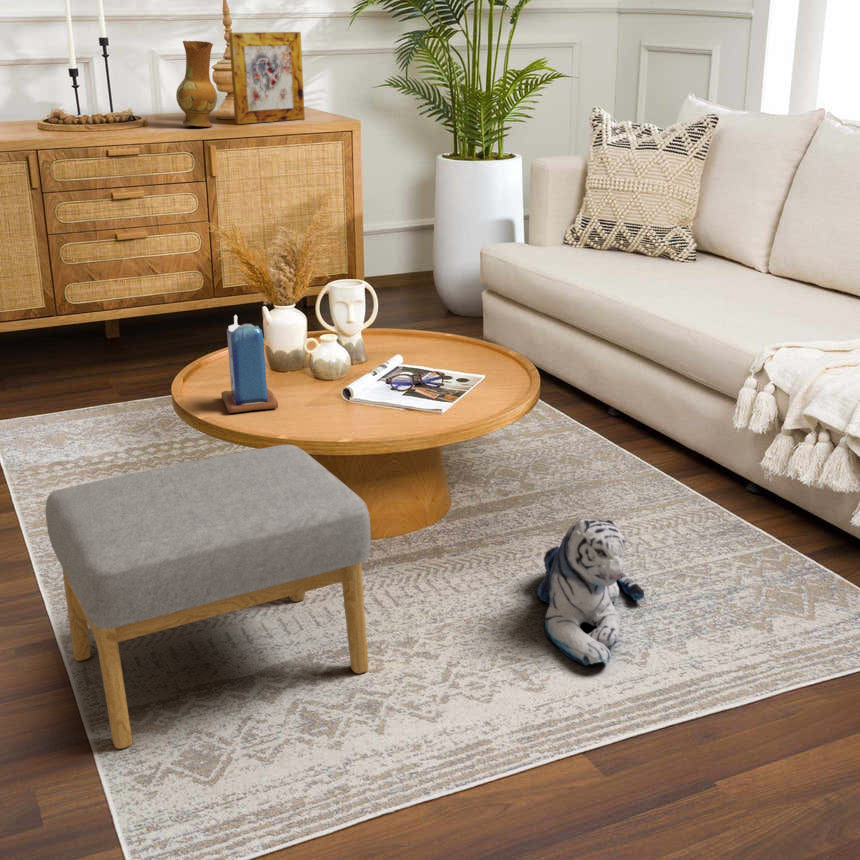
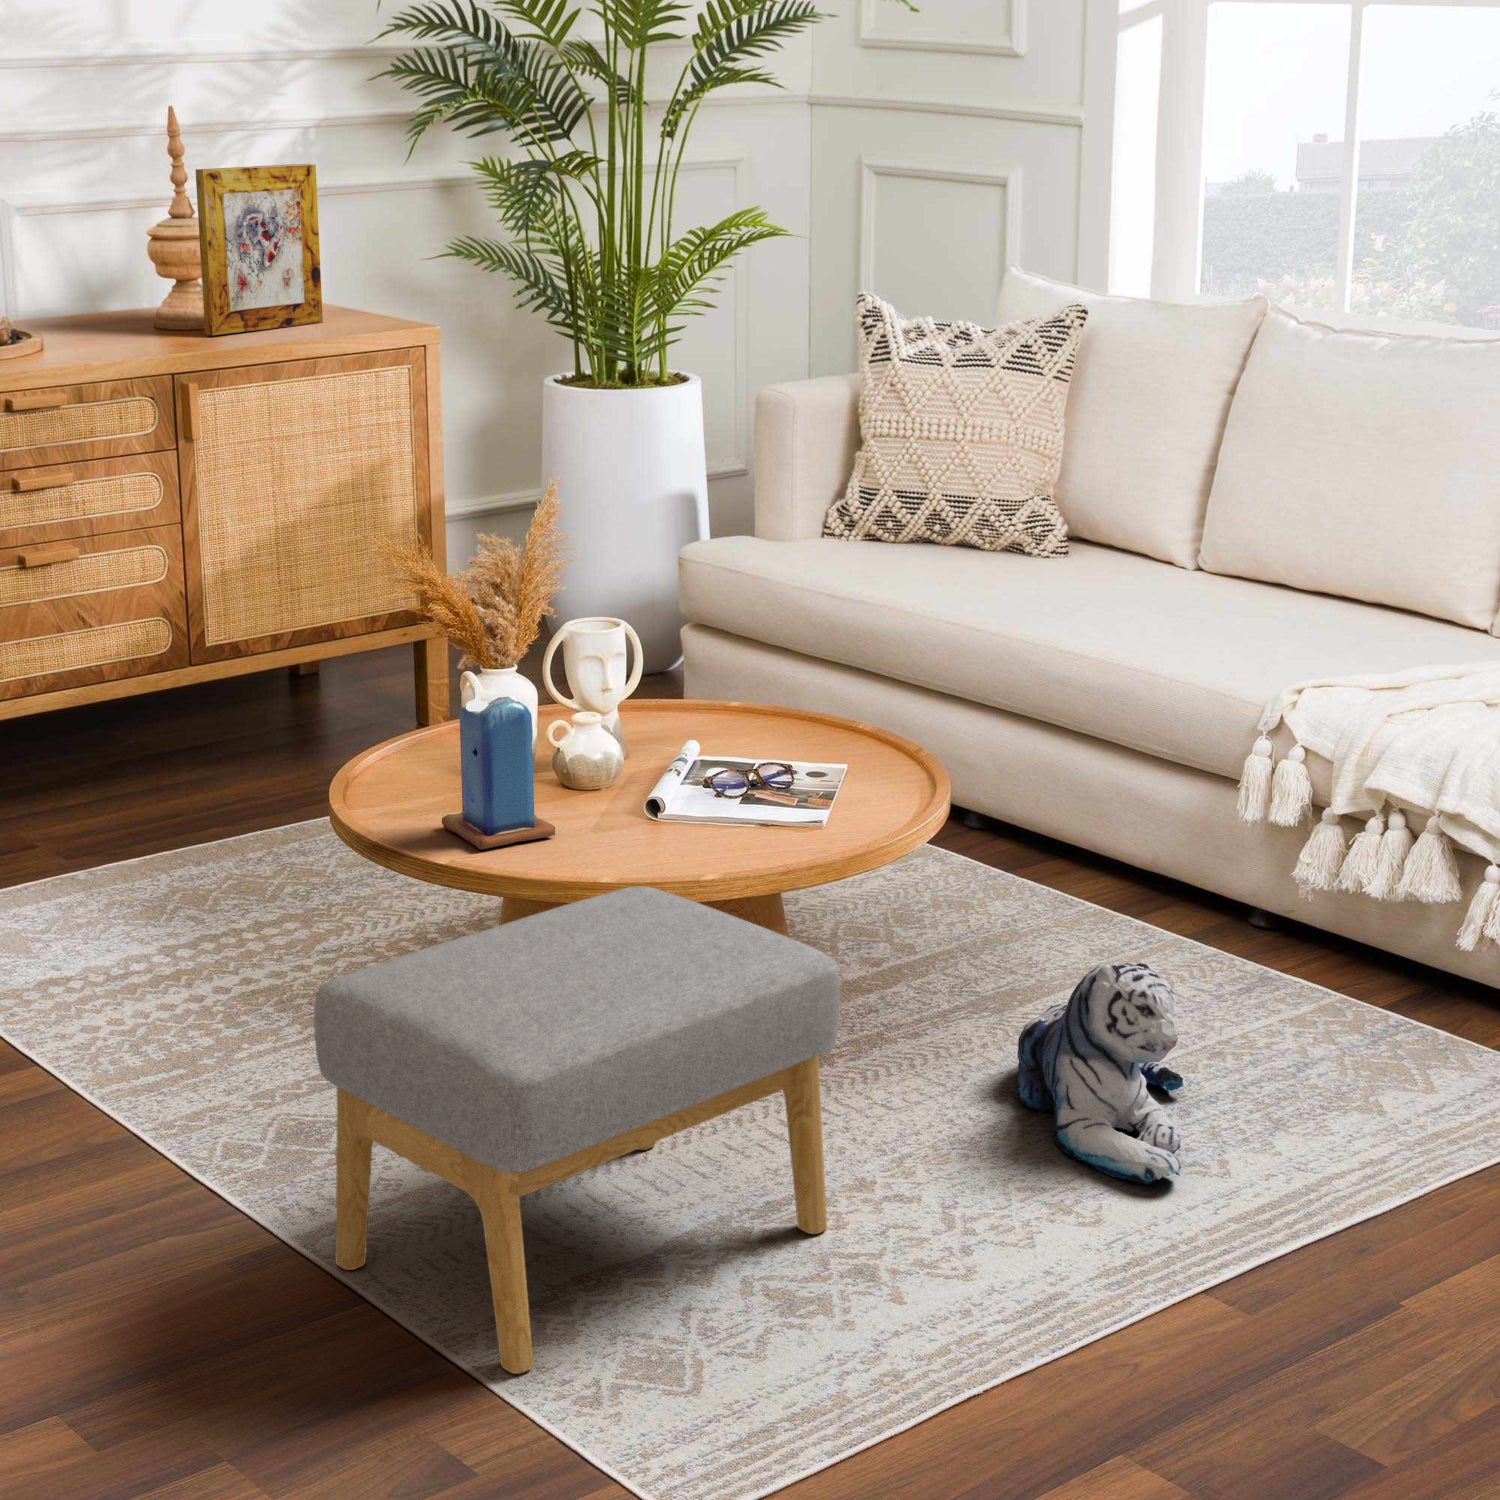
ceramic jug: present [176,41,217,127] -> none [102,185,179,344]

